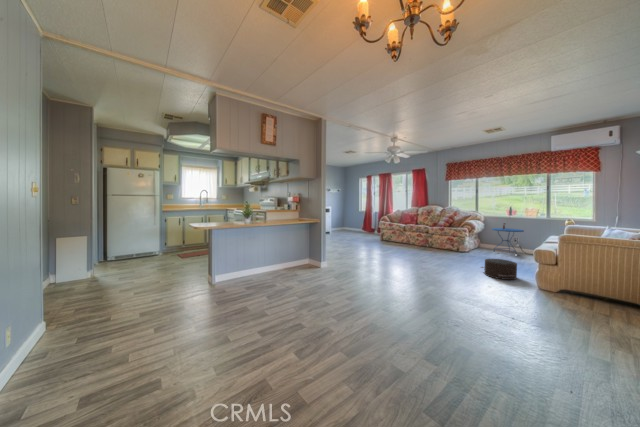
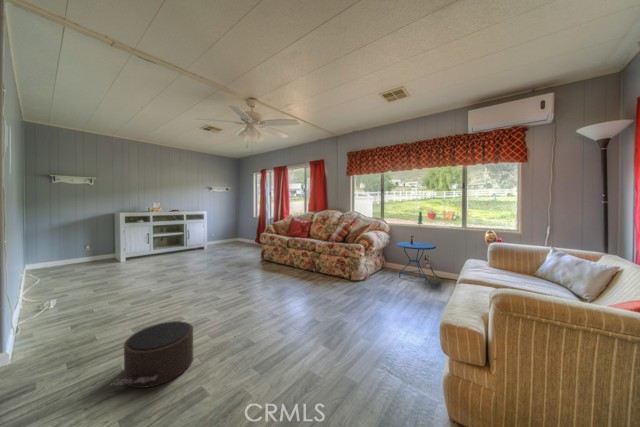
pouf: present [481,259,517,280] -> present [110,321,193,388]

